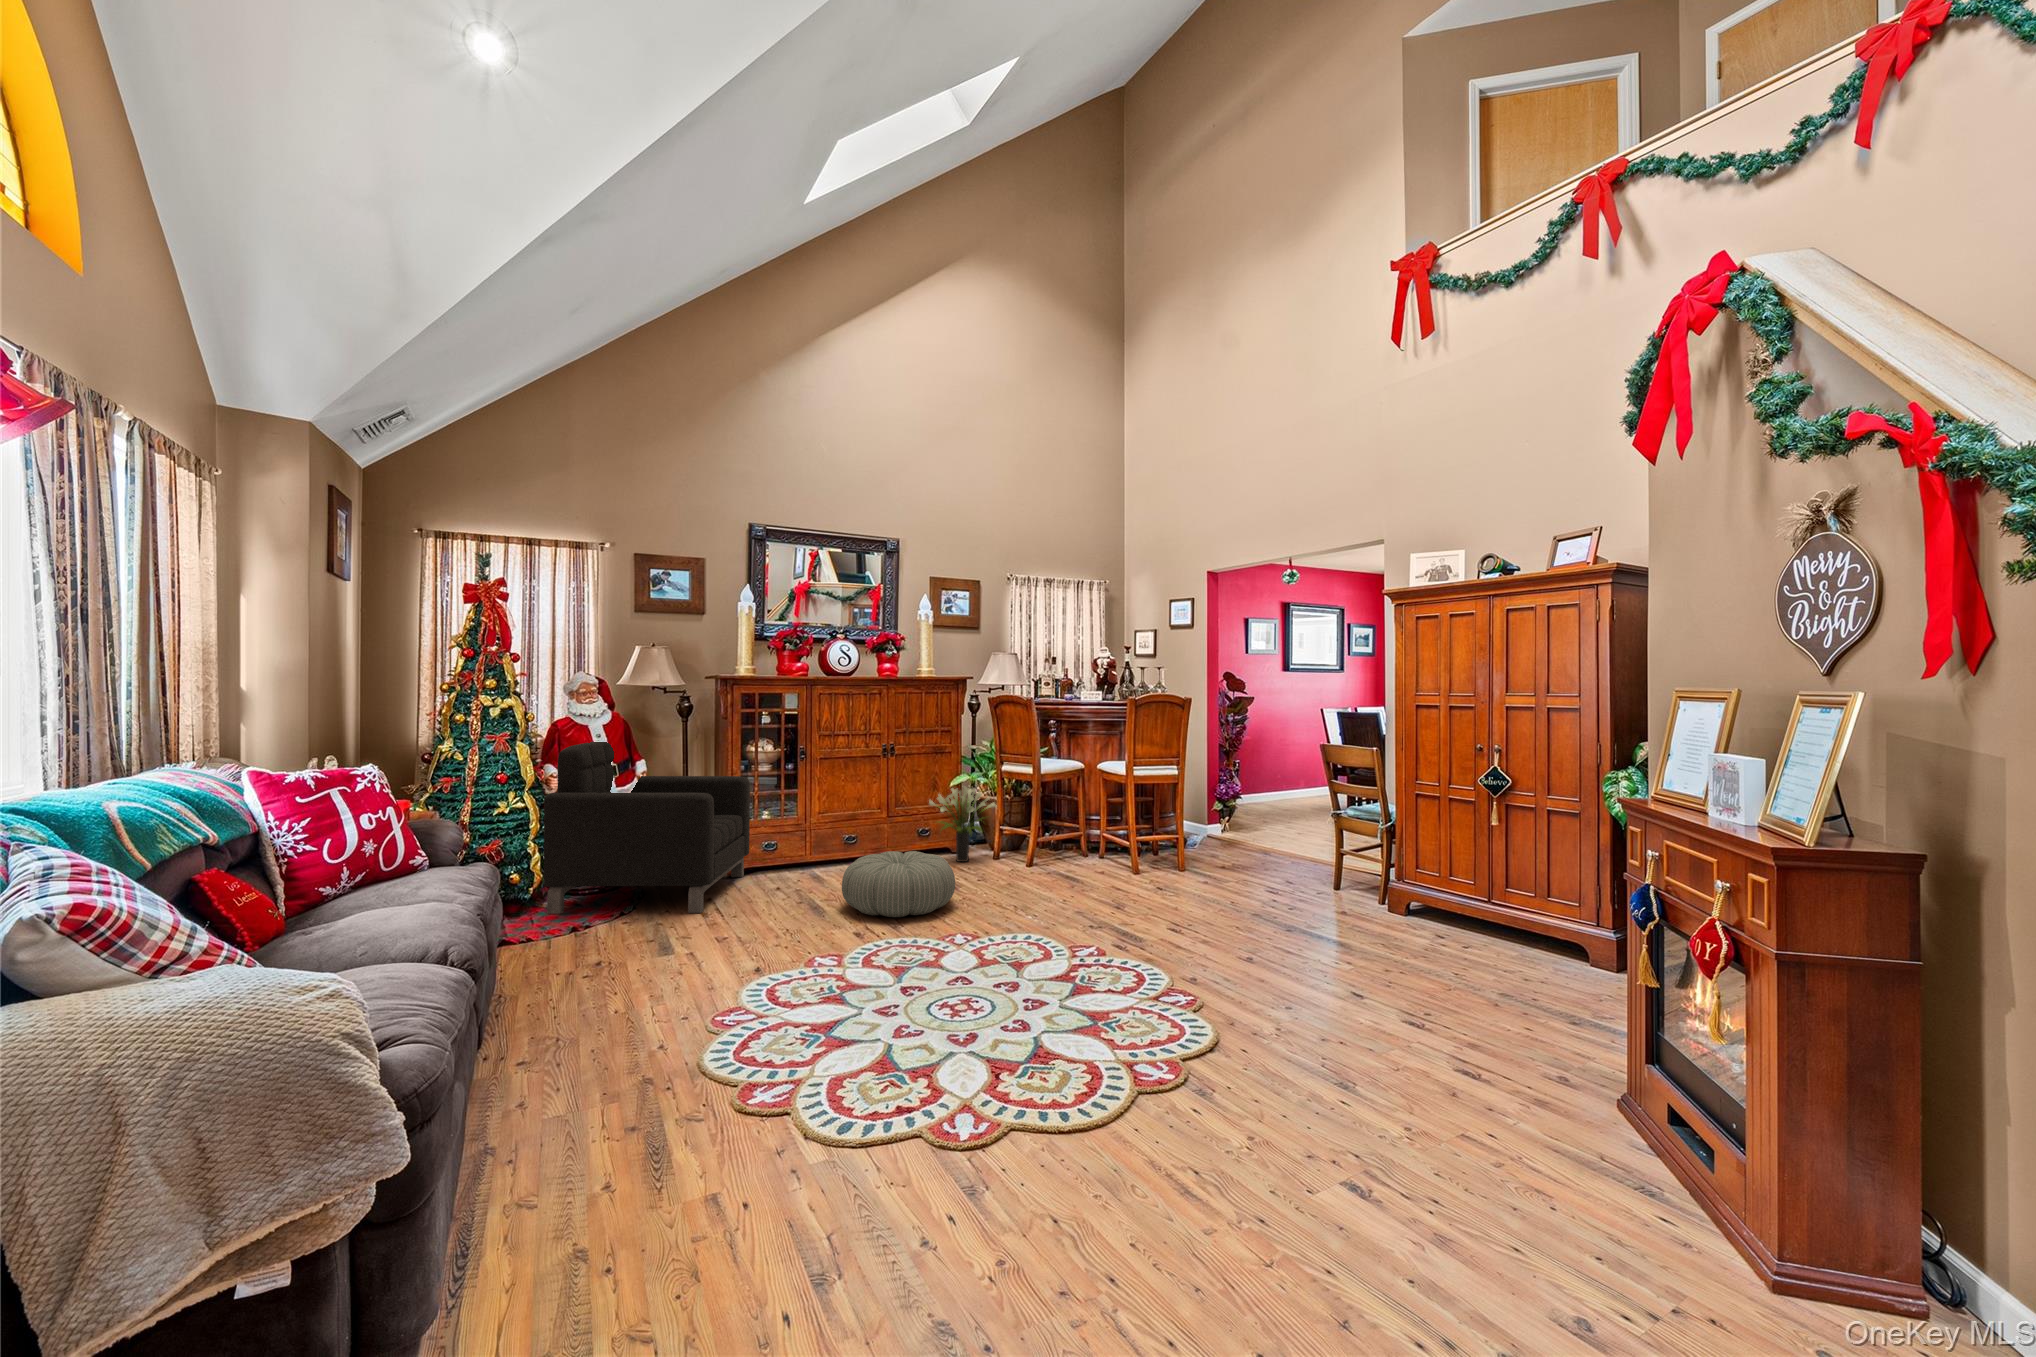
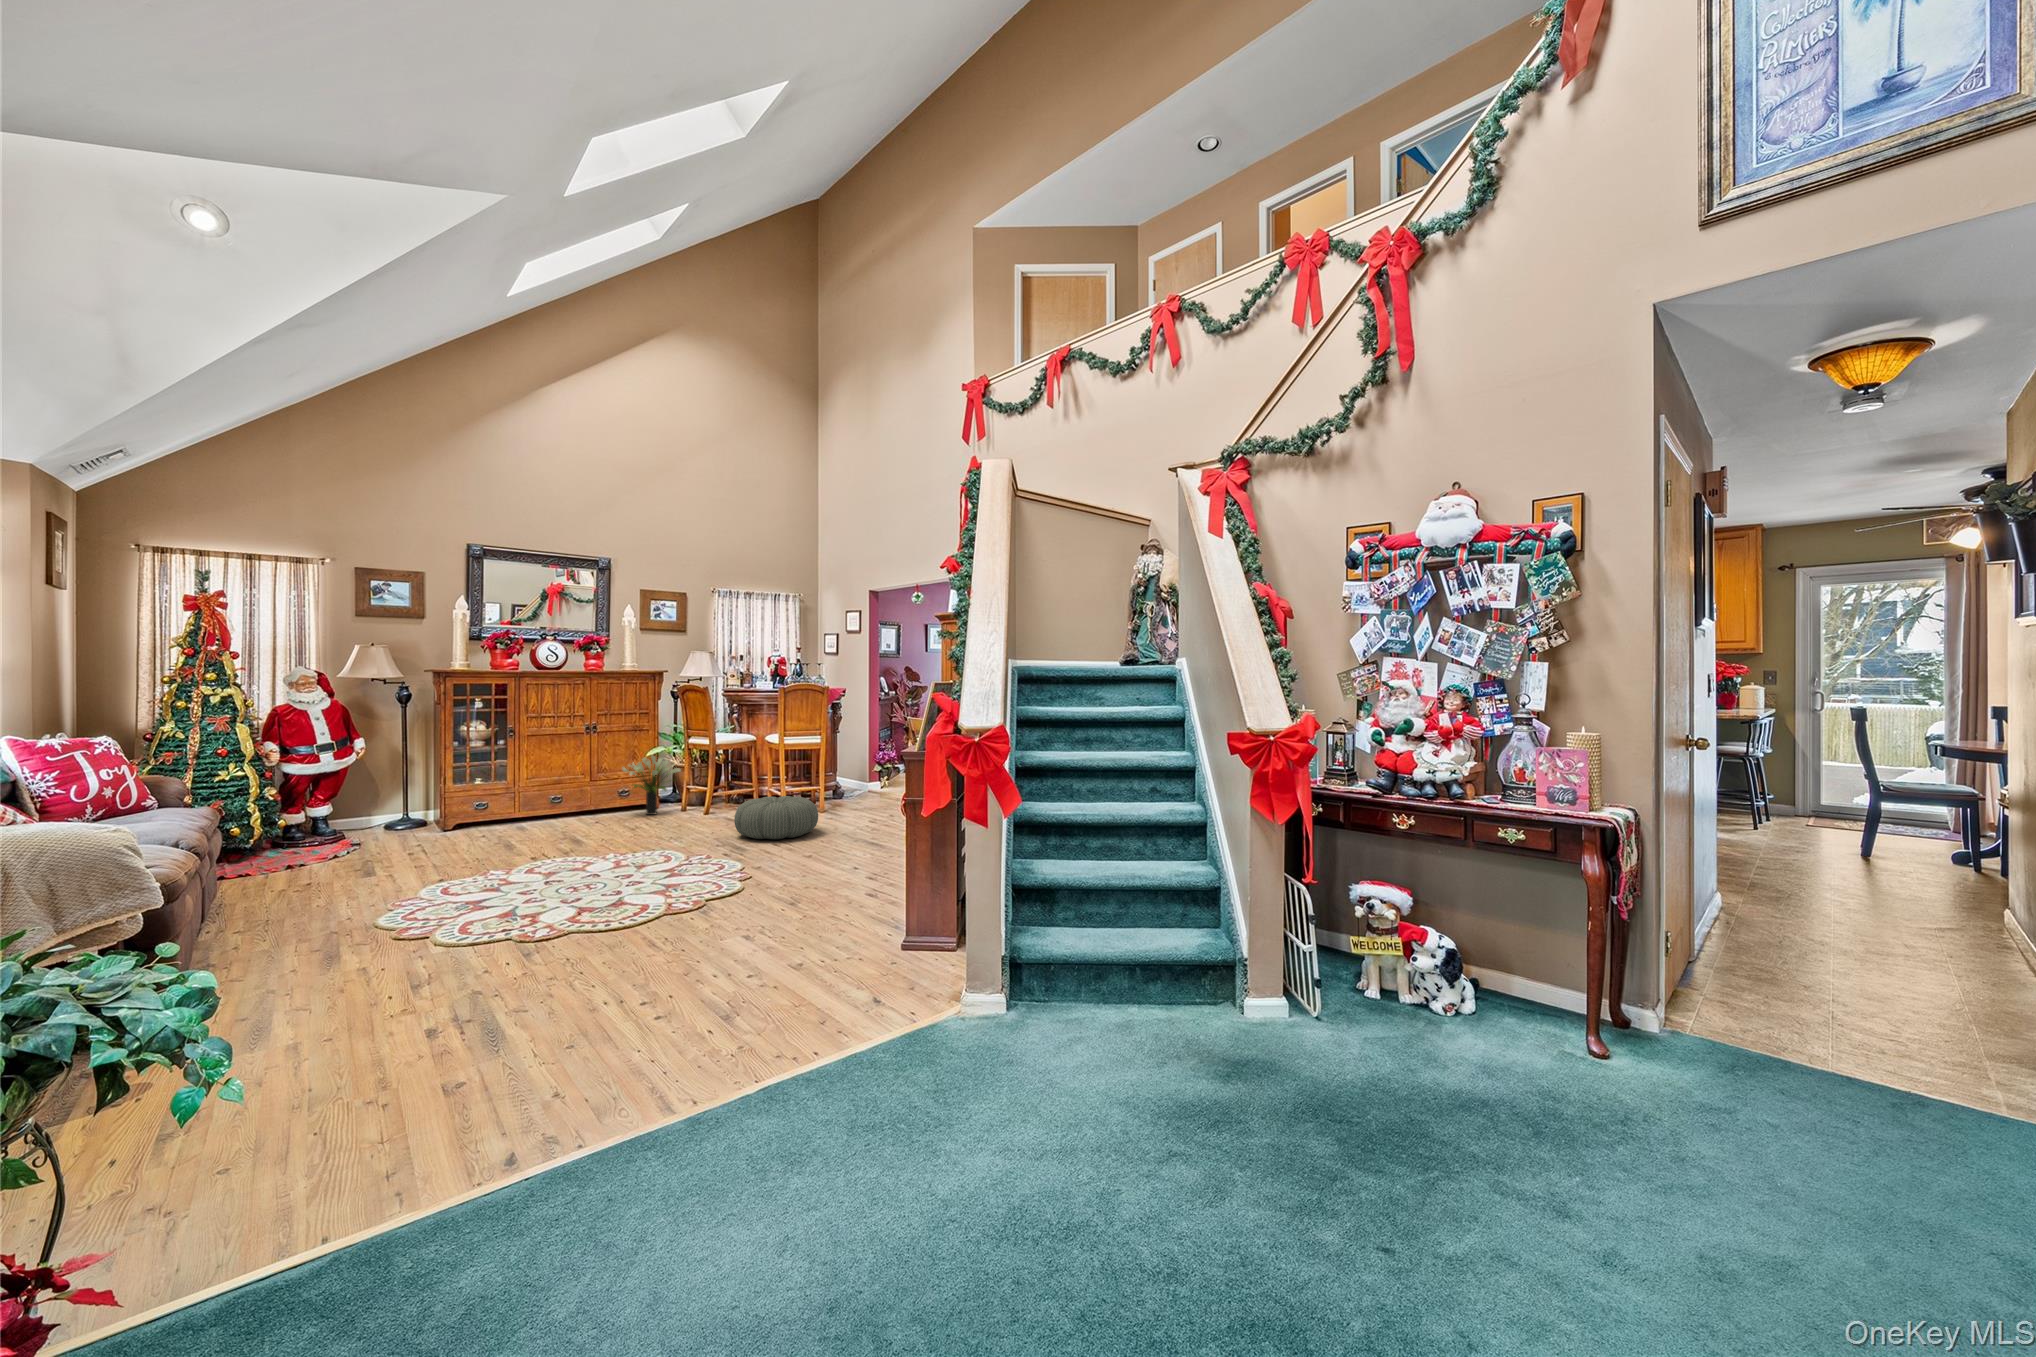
armchair: present [544,740,750,914] -> none [264,722,459,860]
pouf: present [842,851,955,917] -> present [734,796,818,839]

